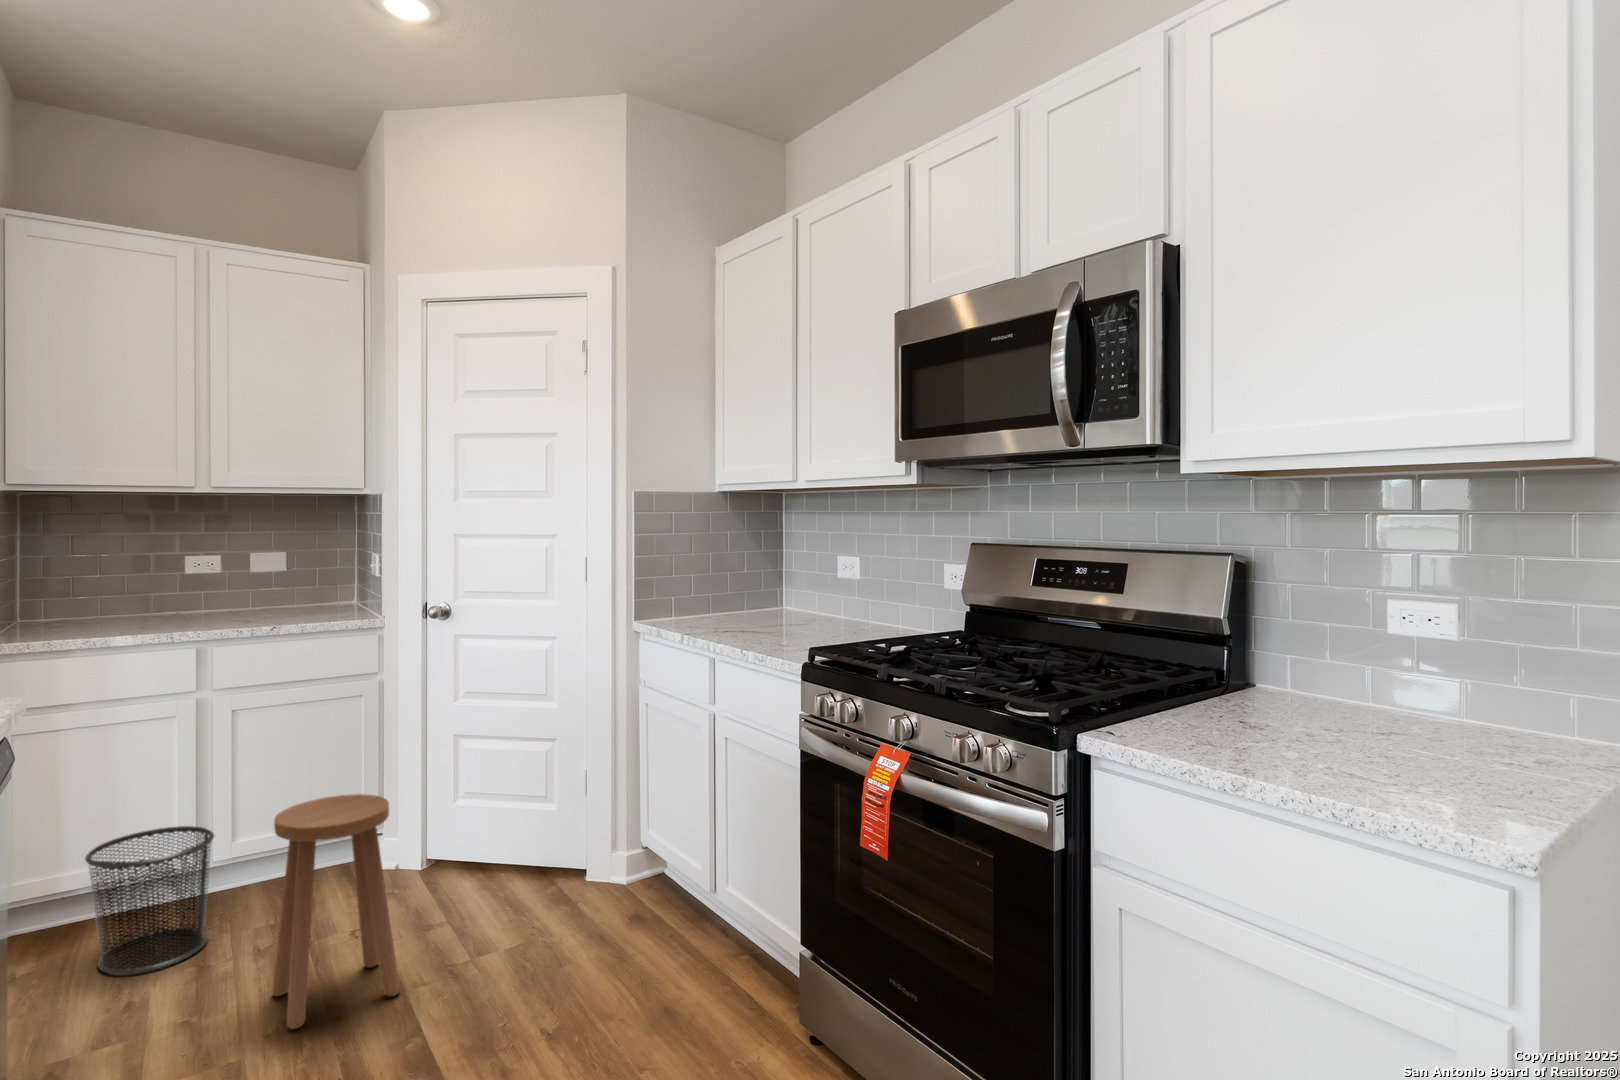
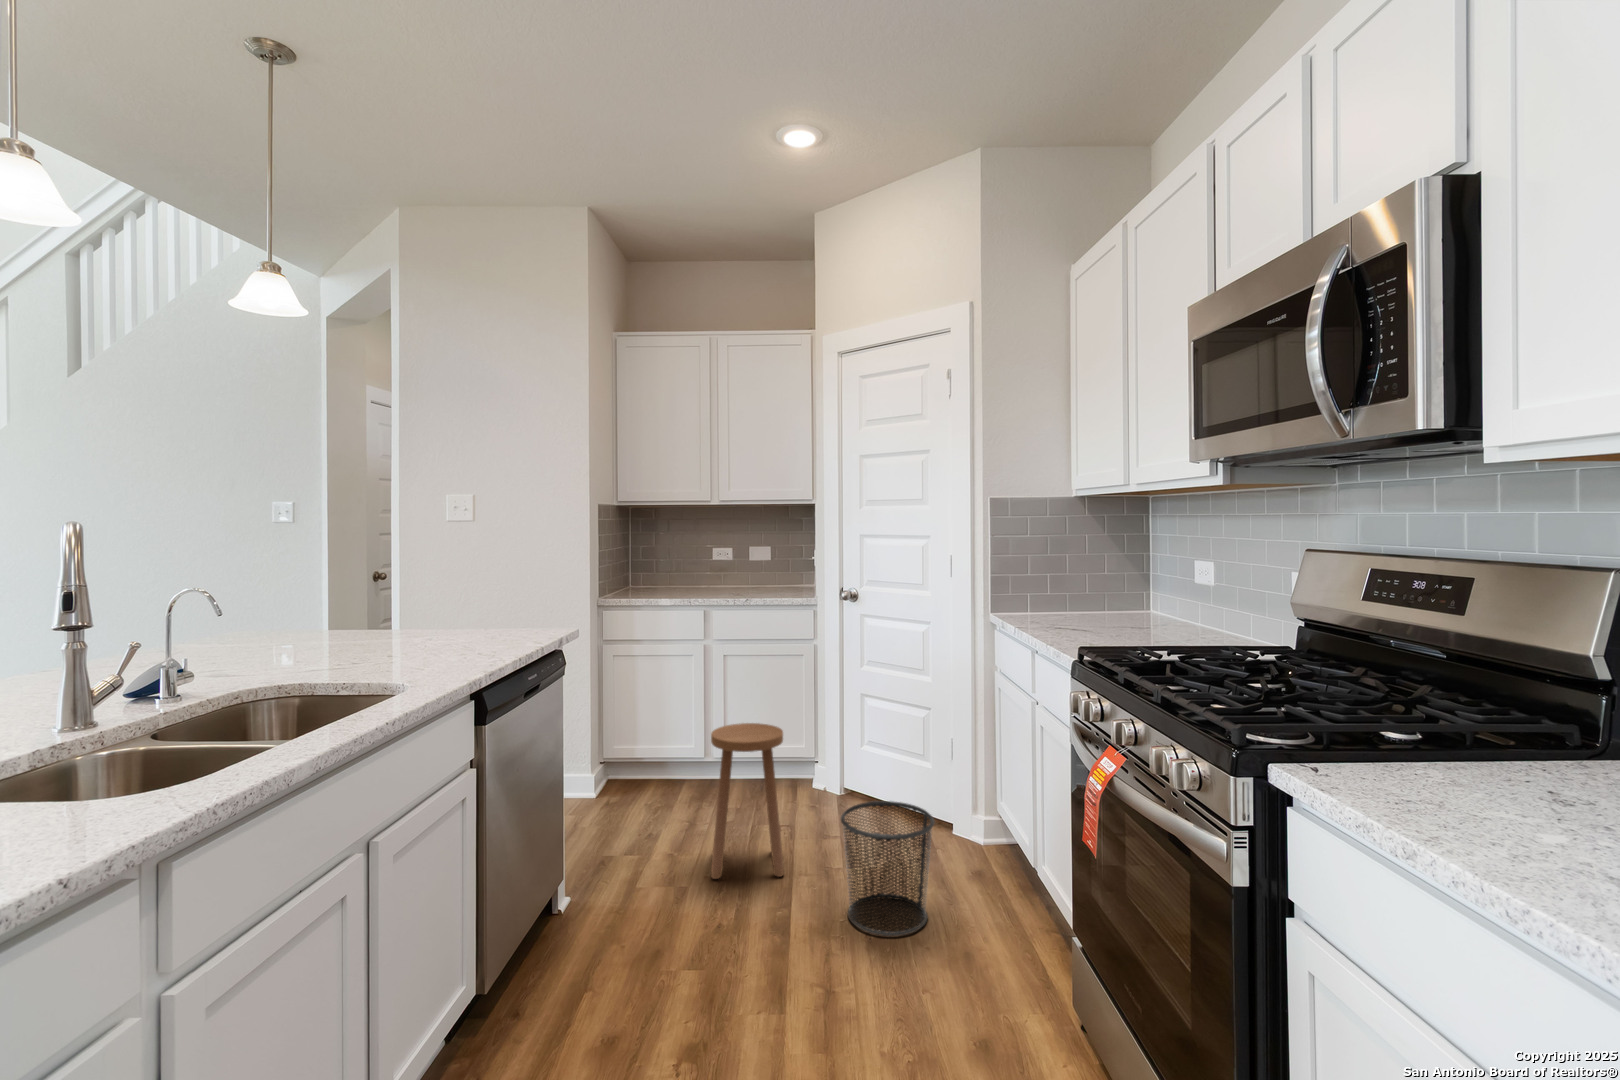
waste bin: present [85,826,214,975] -> present [841,801,934,936]

